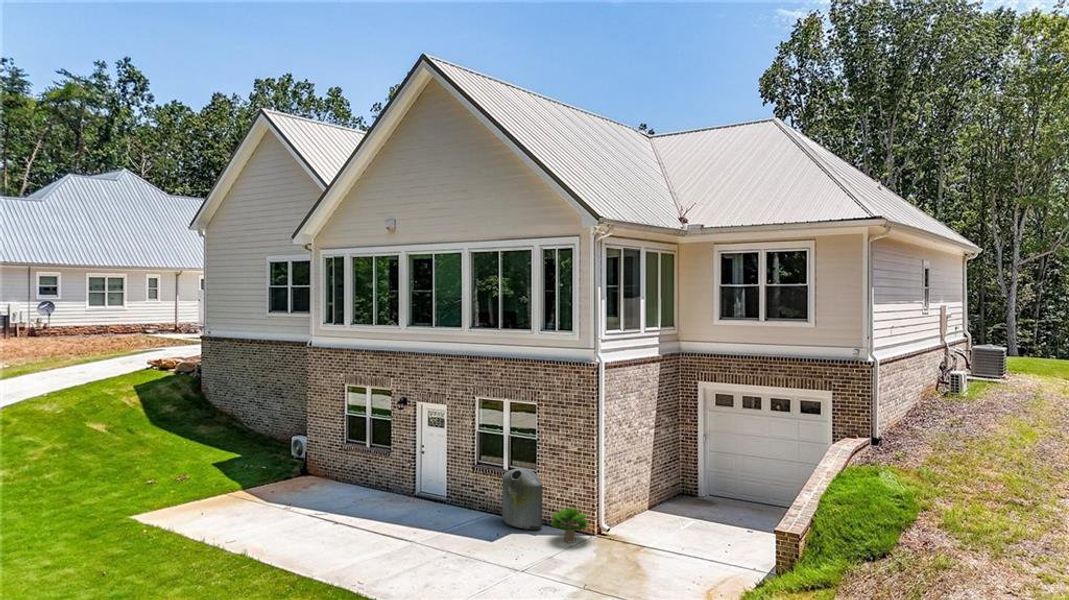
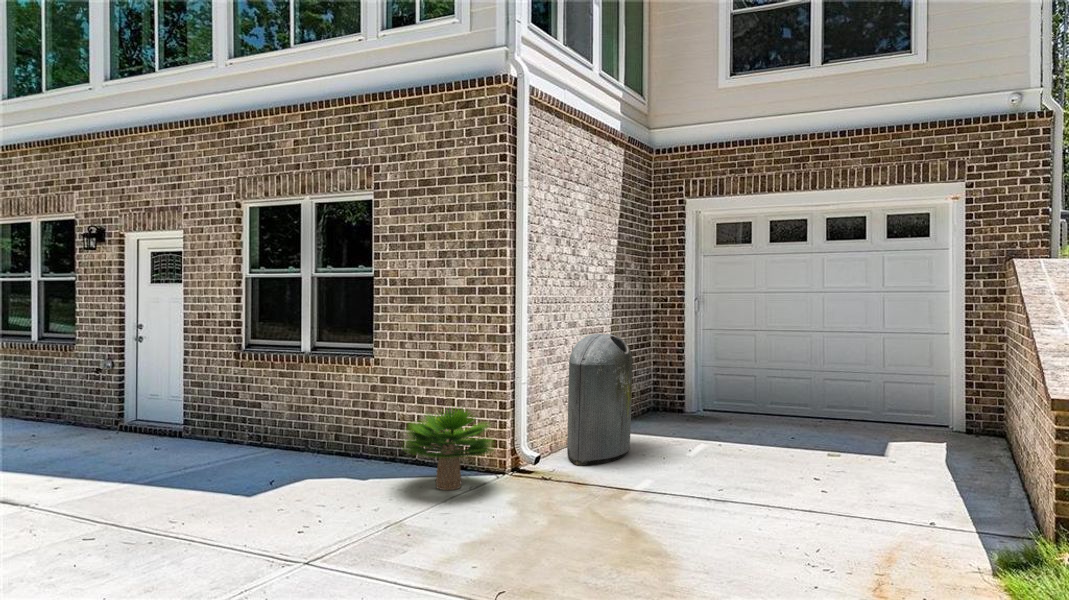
trash can: present [503,468,542,531] -> present [567,334,632,466]

